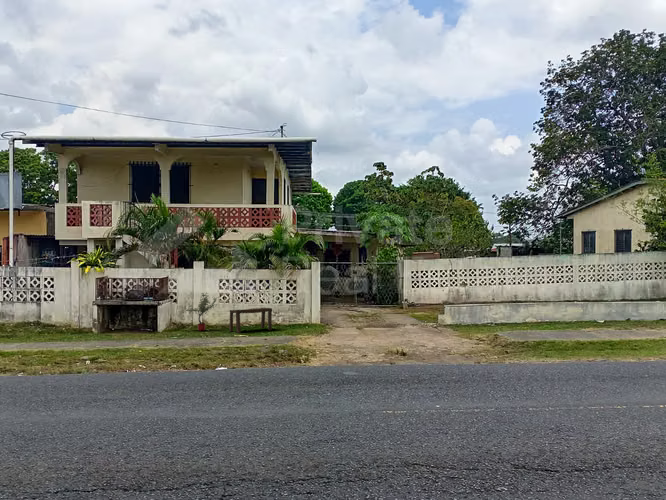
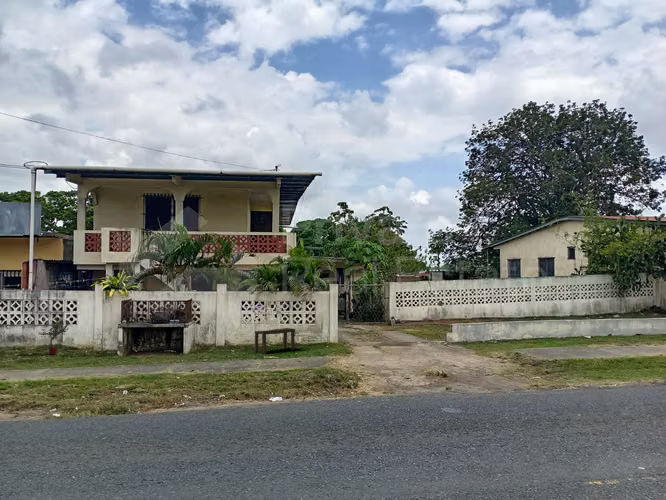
potted tree: present [186,293,217,331] -> present [39,316,69,355]

